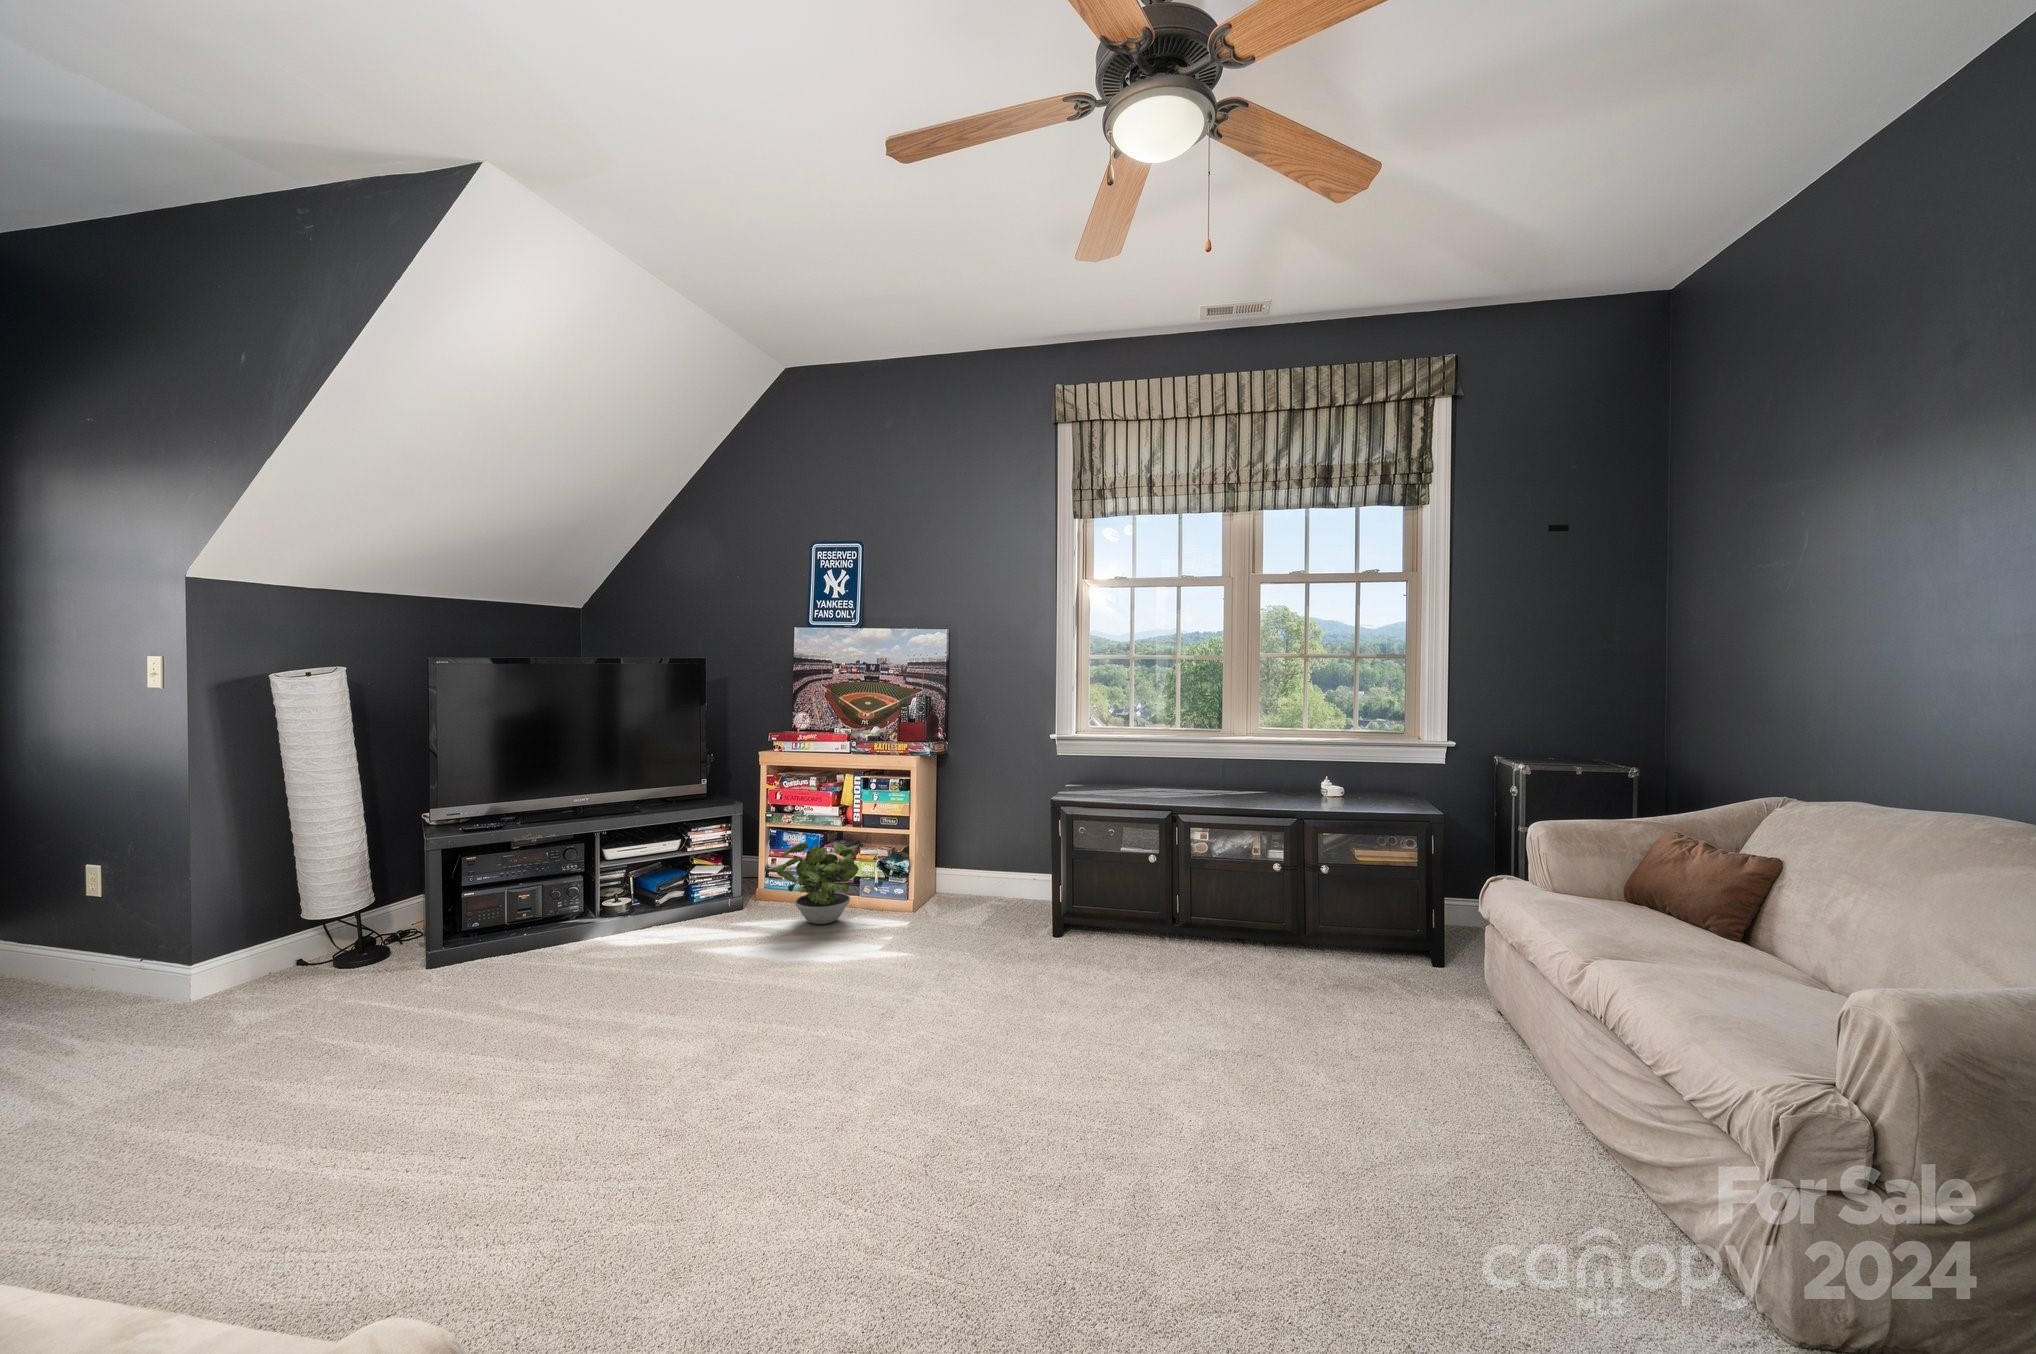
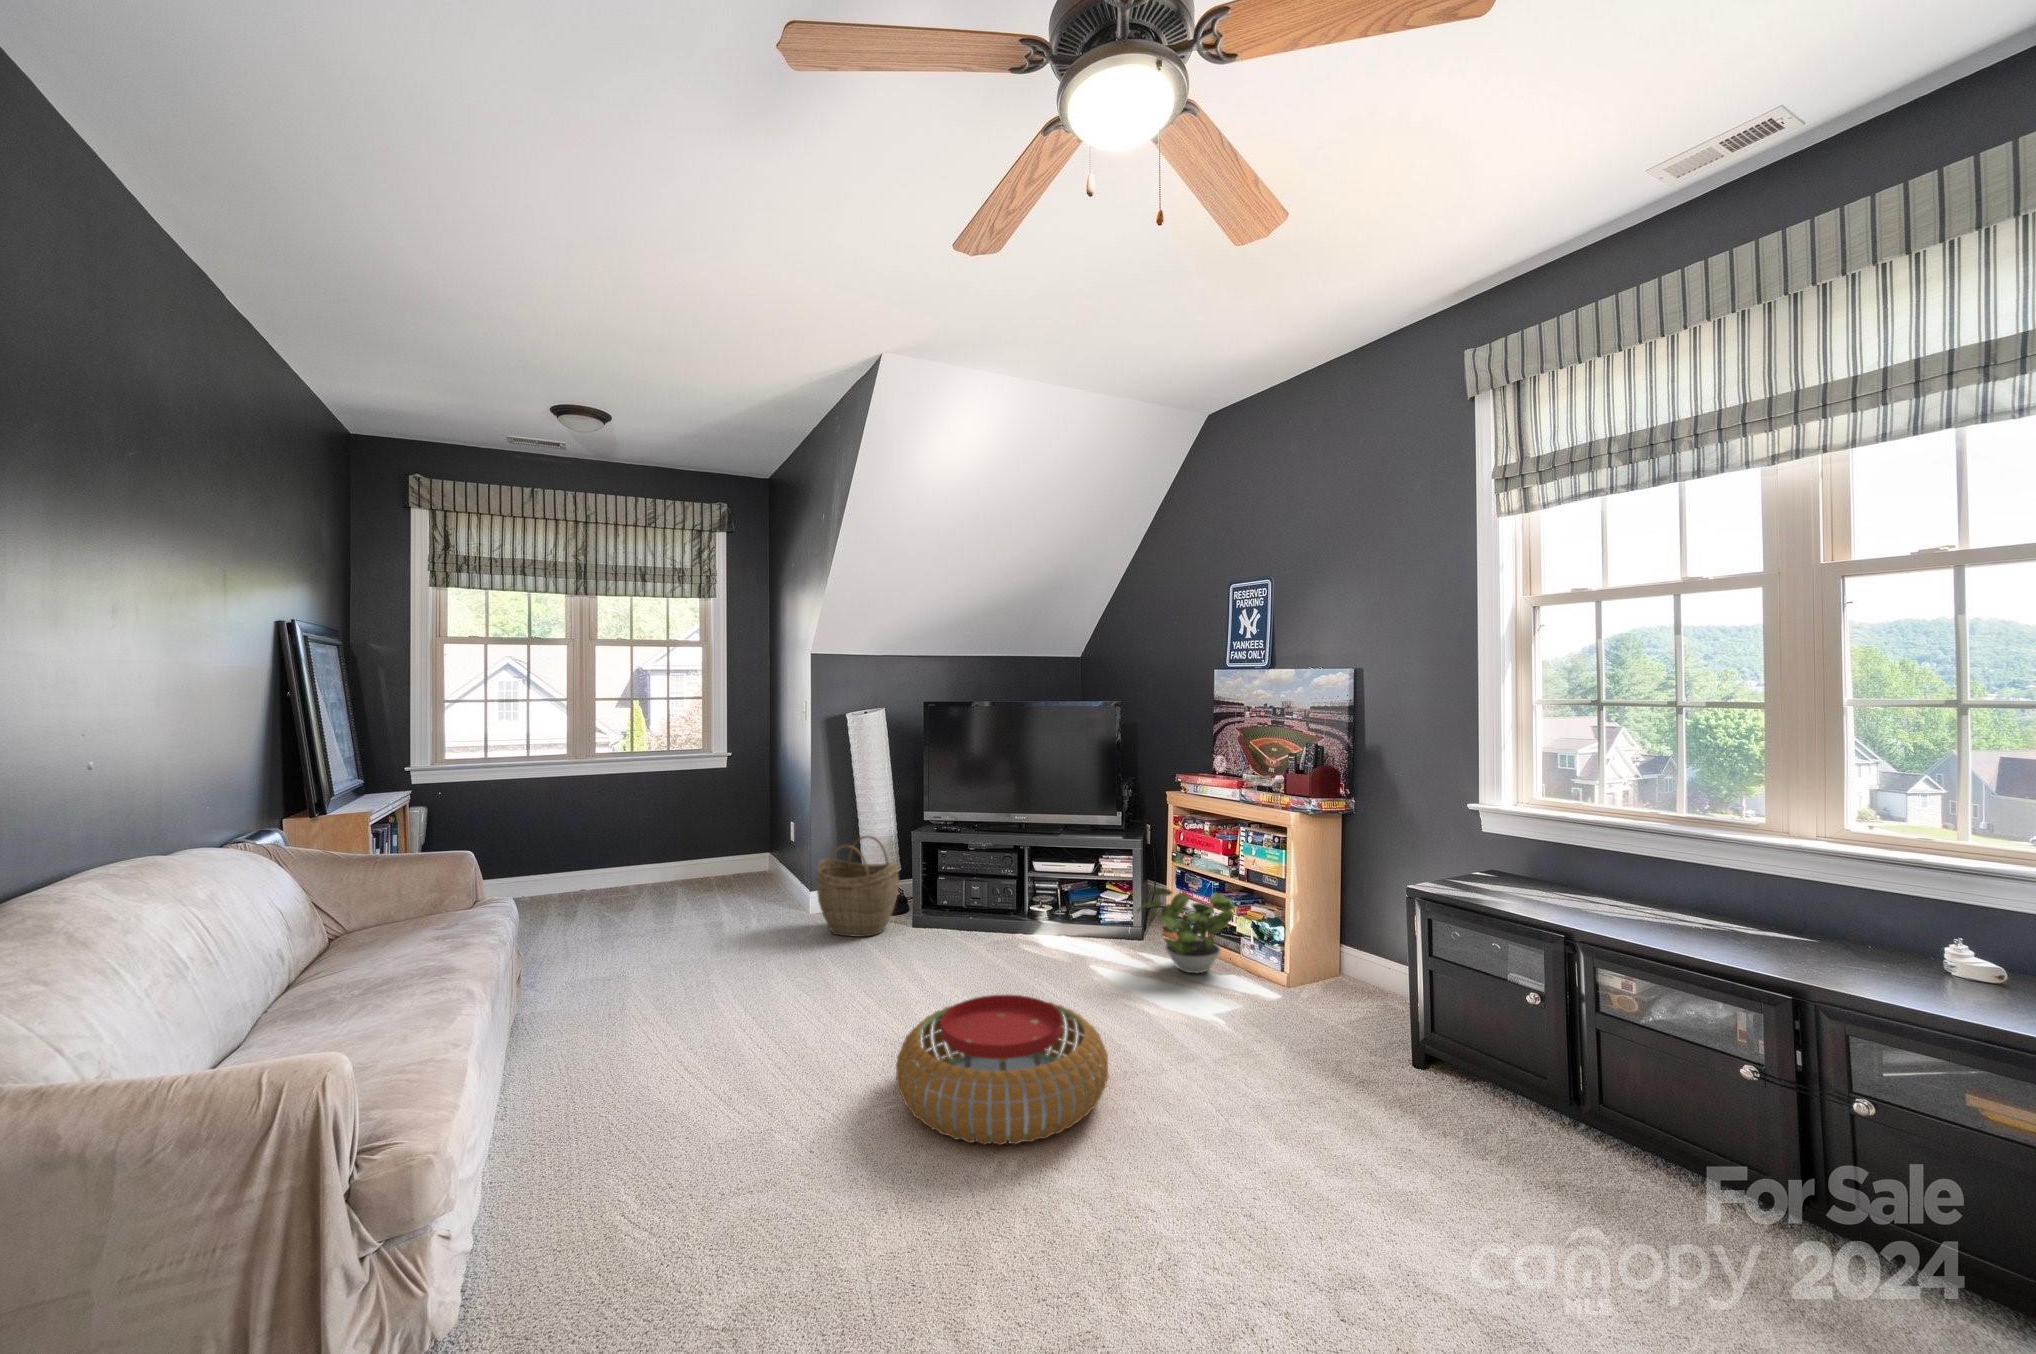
woven basket: none [253,848,408,1003] -> present [817,836,899,937]
pouf: none [683,953,918,1105] -> present [896,995,1108,1145]

